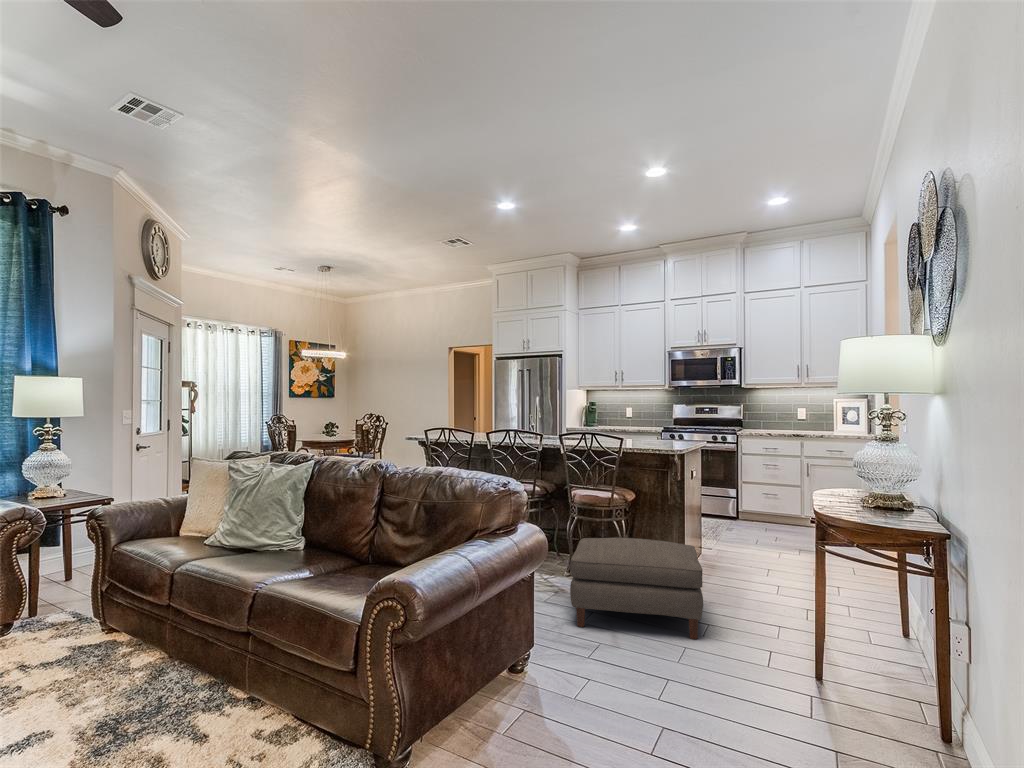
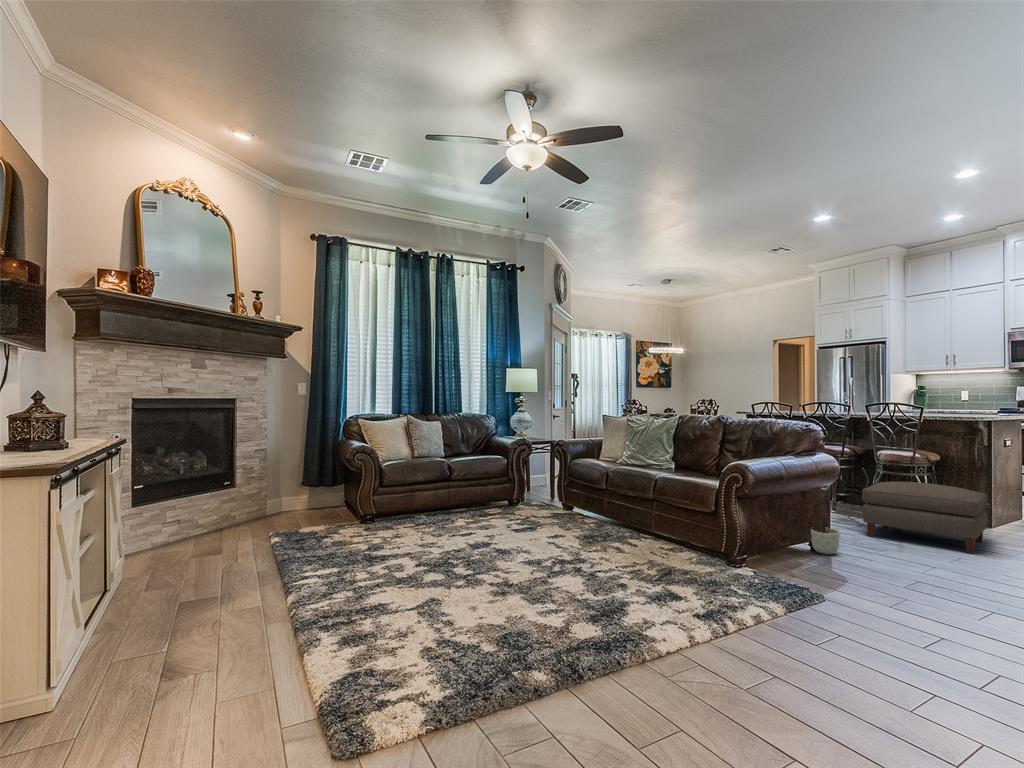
planter: none [517,649,558,703] -> present [811,528,840,554]

